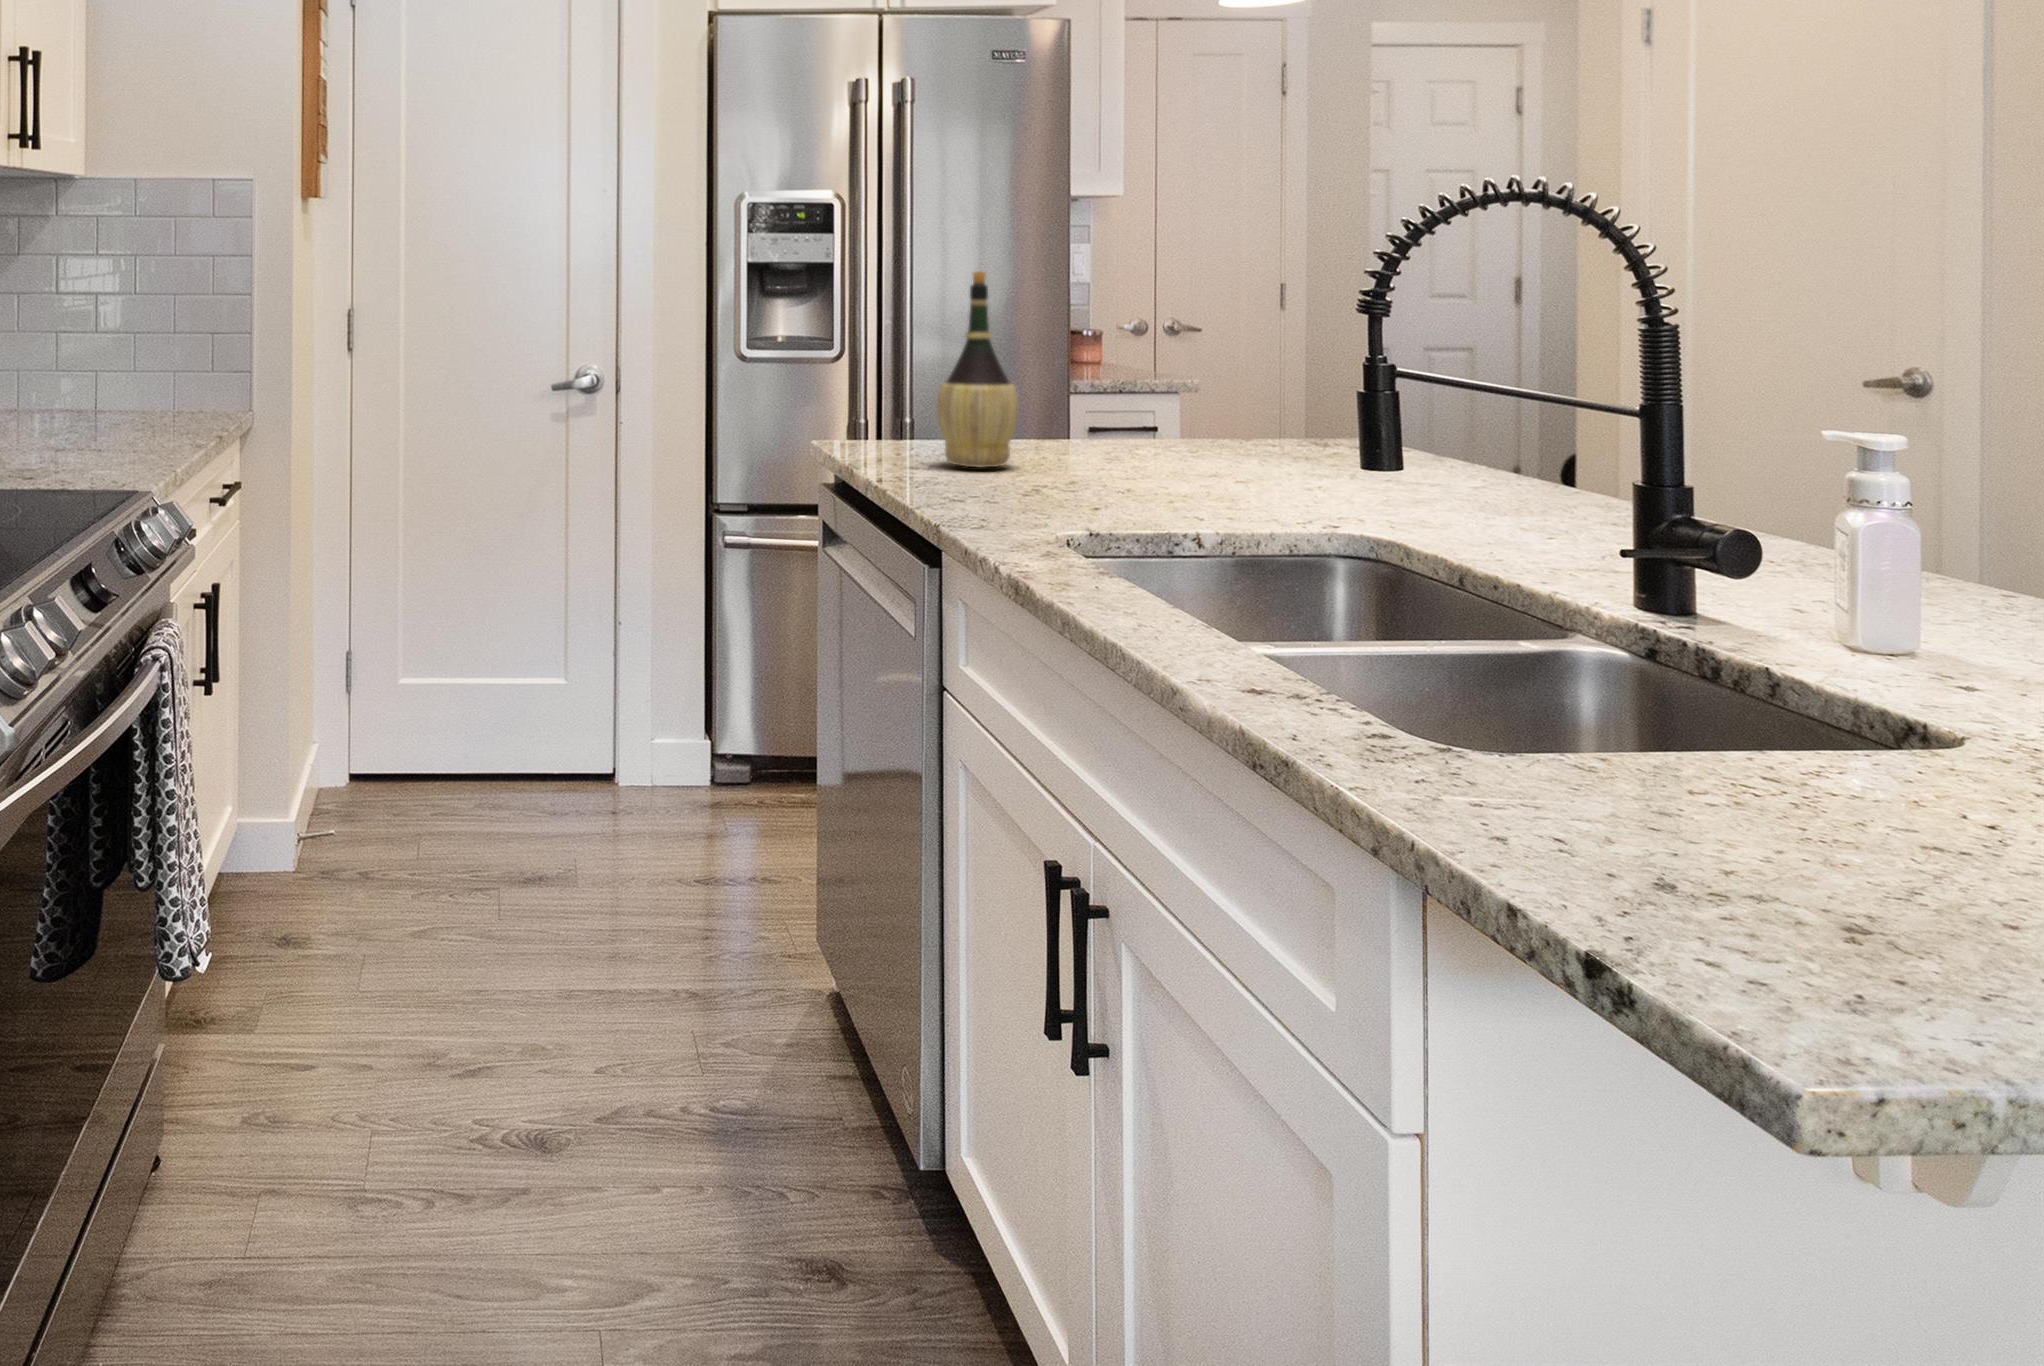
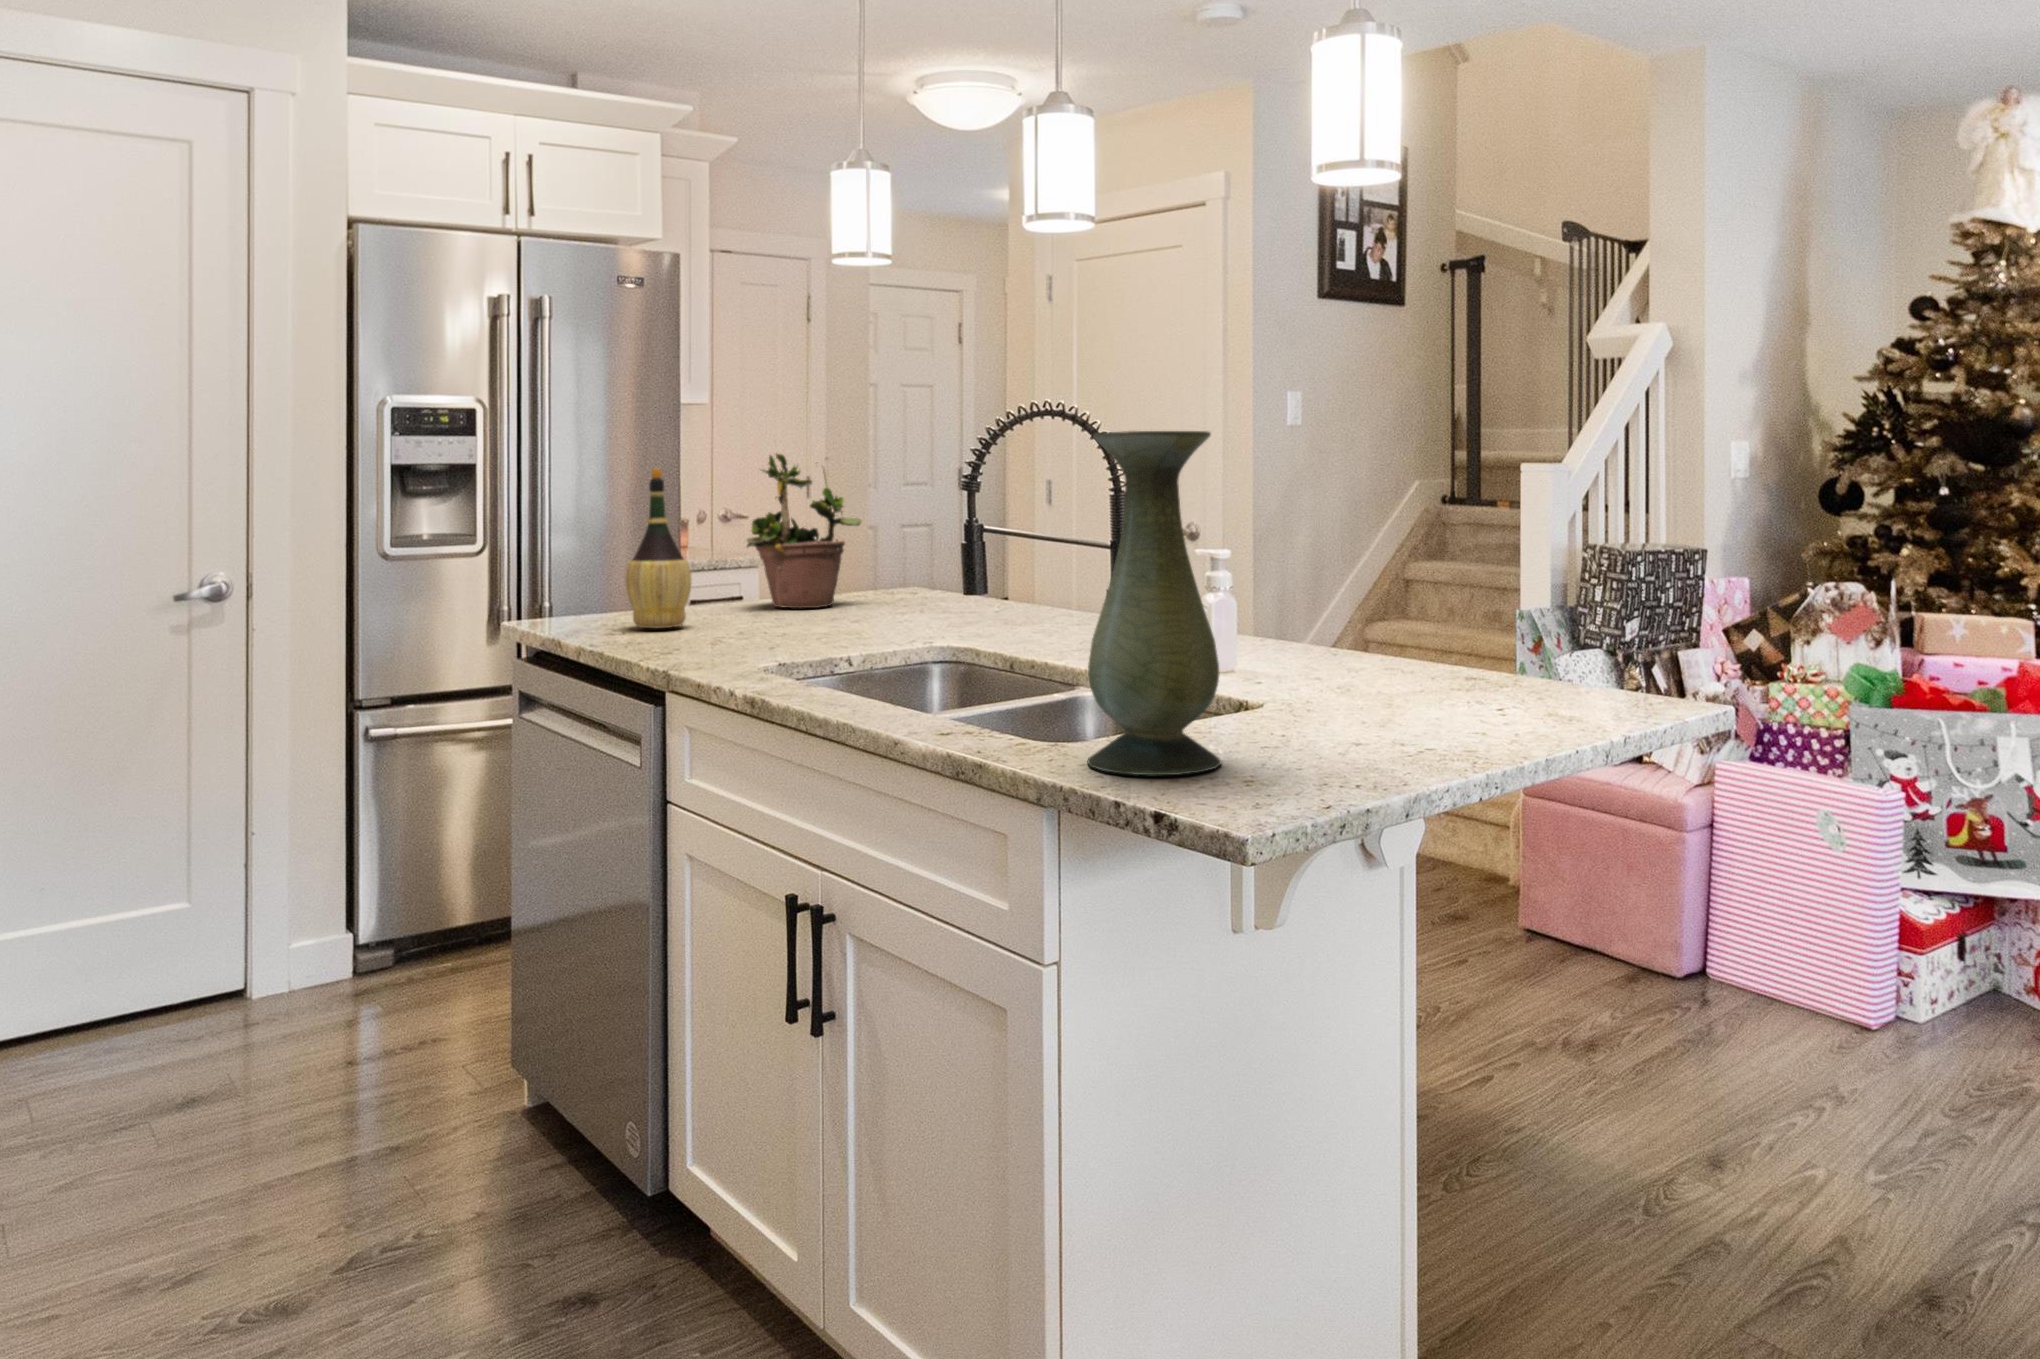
vase: none [1498,211,1806,876] -> present [1088,431,1221,775]
potted plant: none [1106,236,1272,453] -> present [747,454,861,608]

